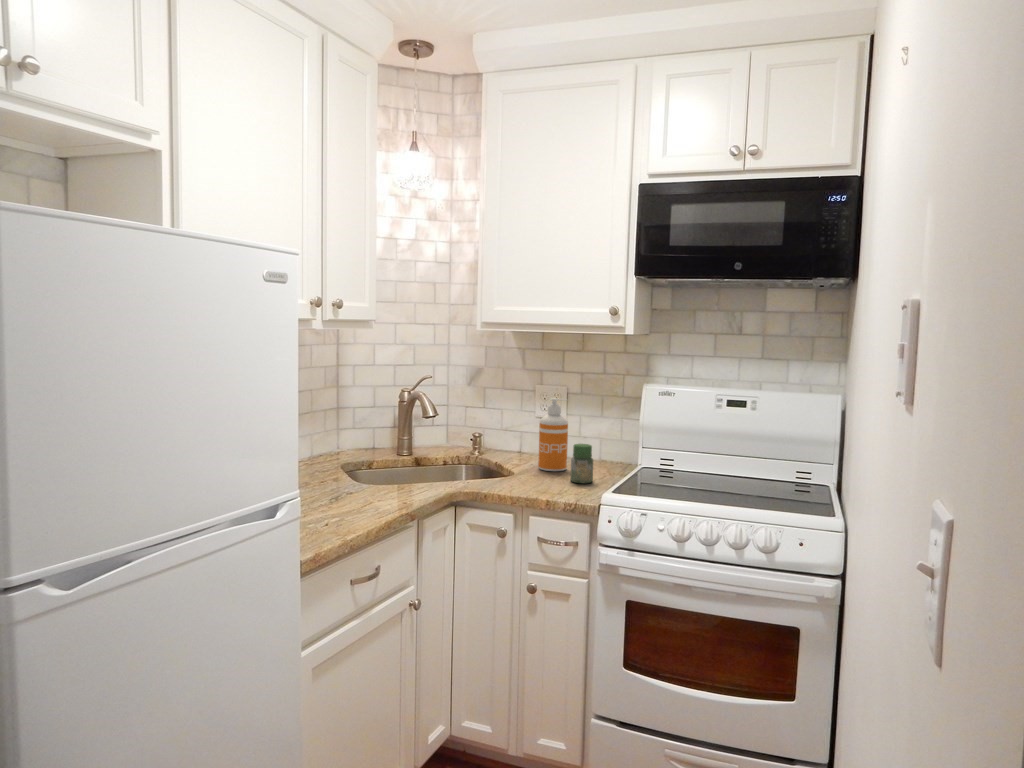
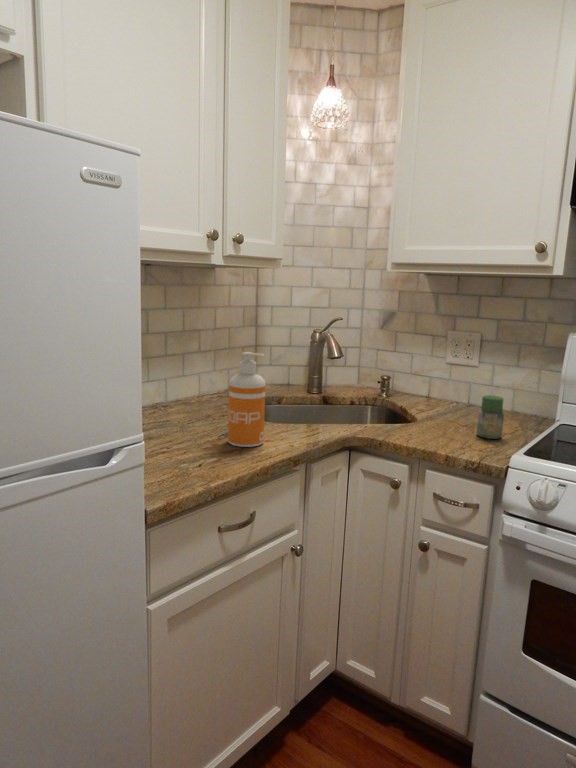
soap dispenser: present [538,398,568,471] -> present [228,352,265,447]

